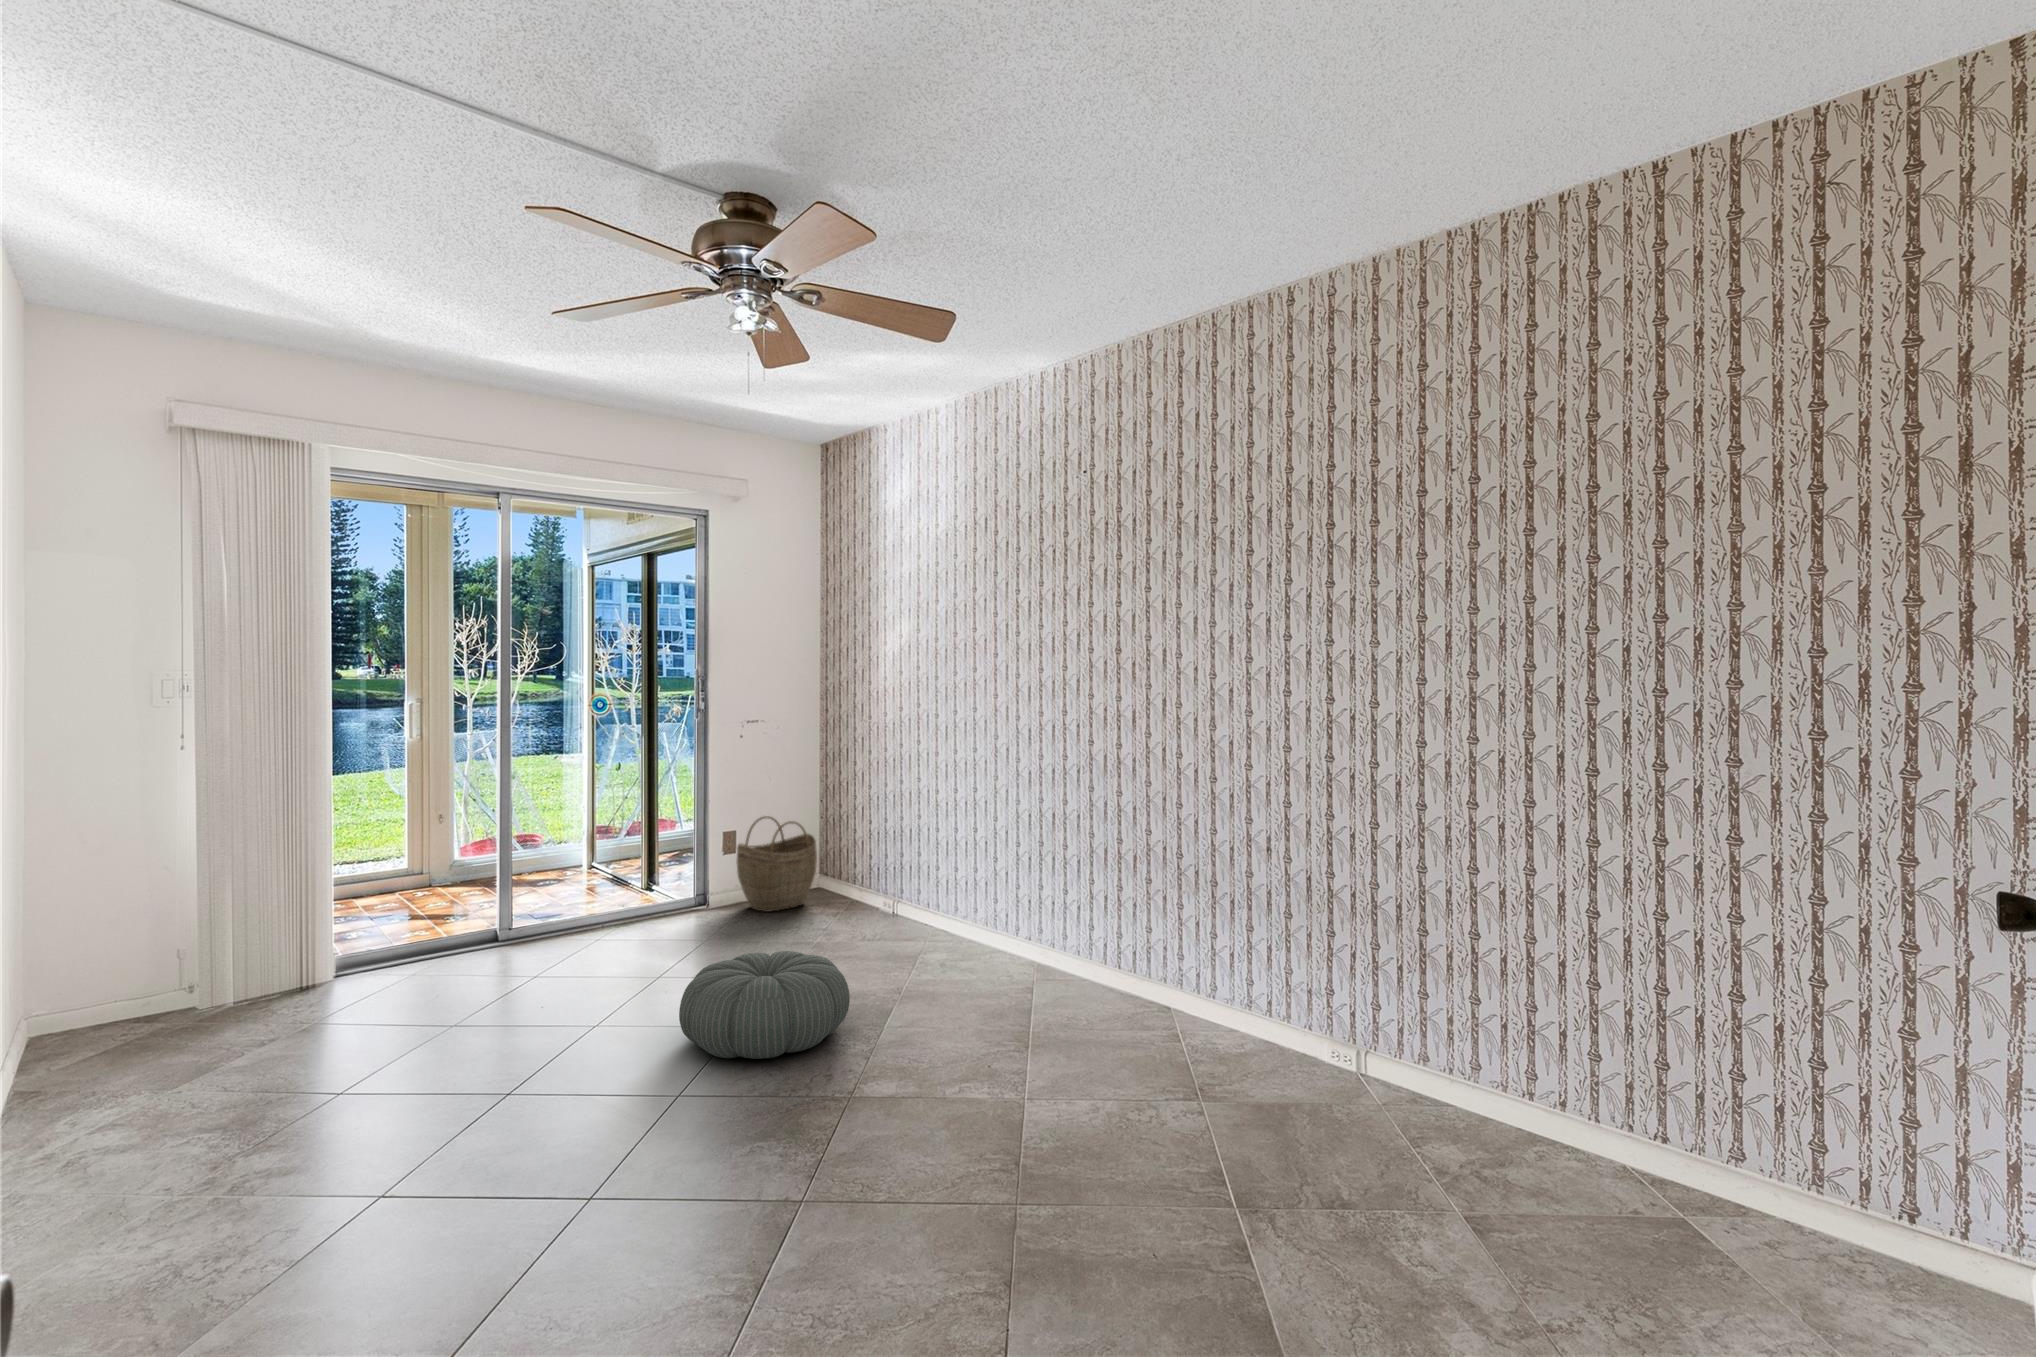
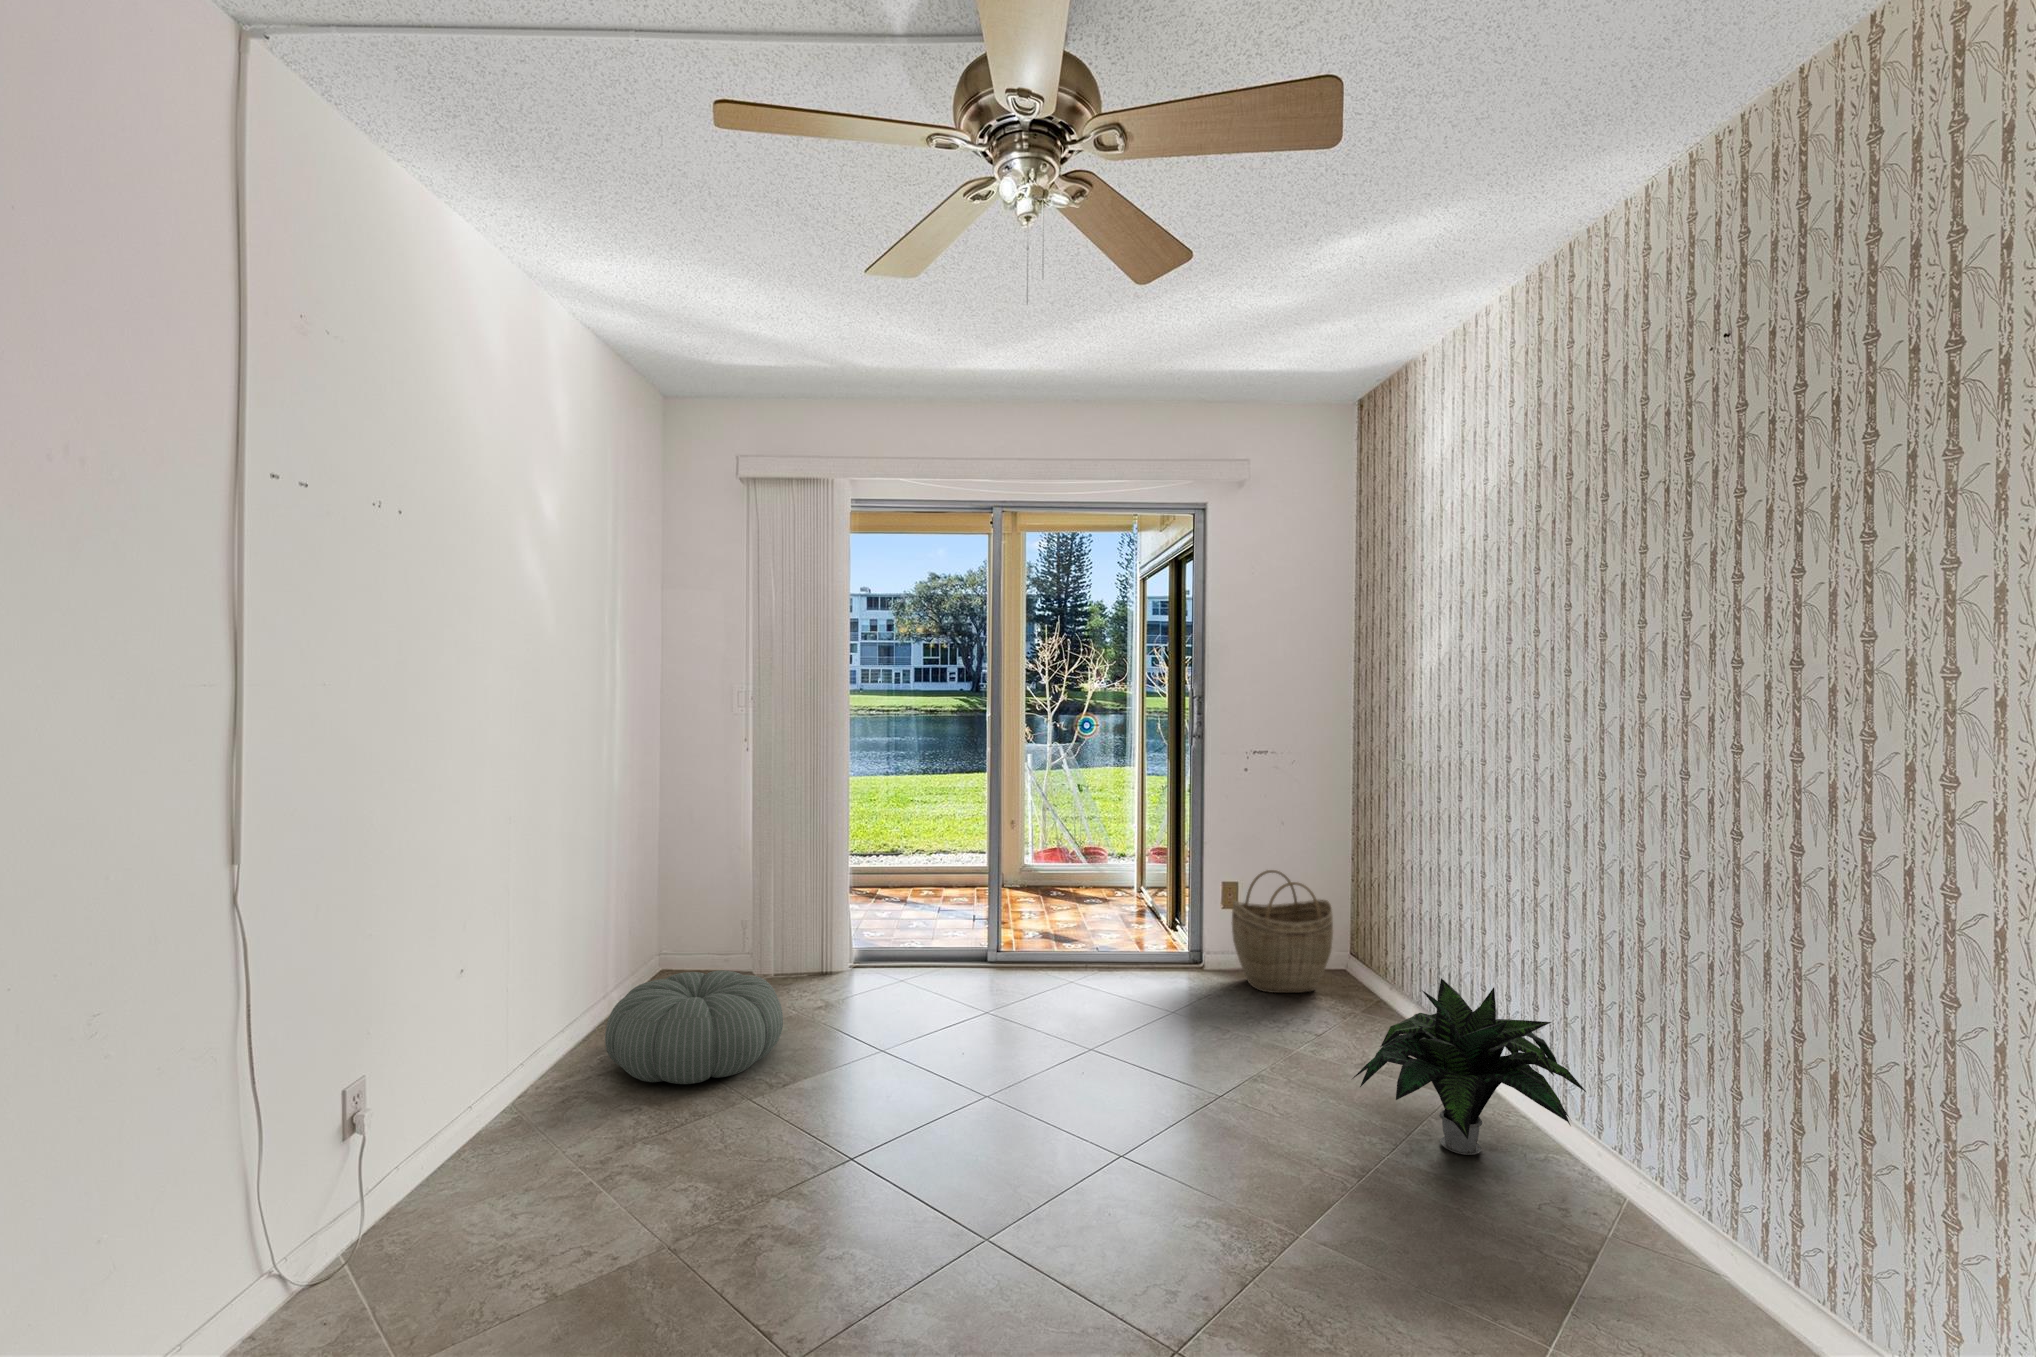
potted plant: none [883,855,1015,966] -> present [1353,978,1586,1155]
pouf: present [679,951,850,1059] -> present [605,970,783,1084]

